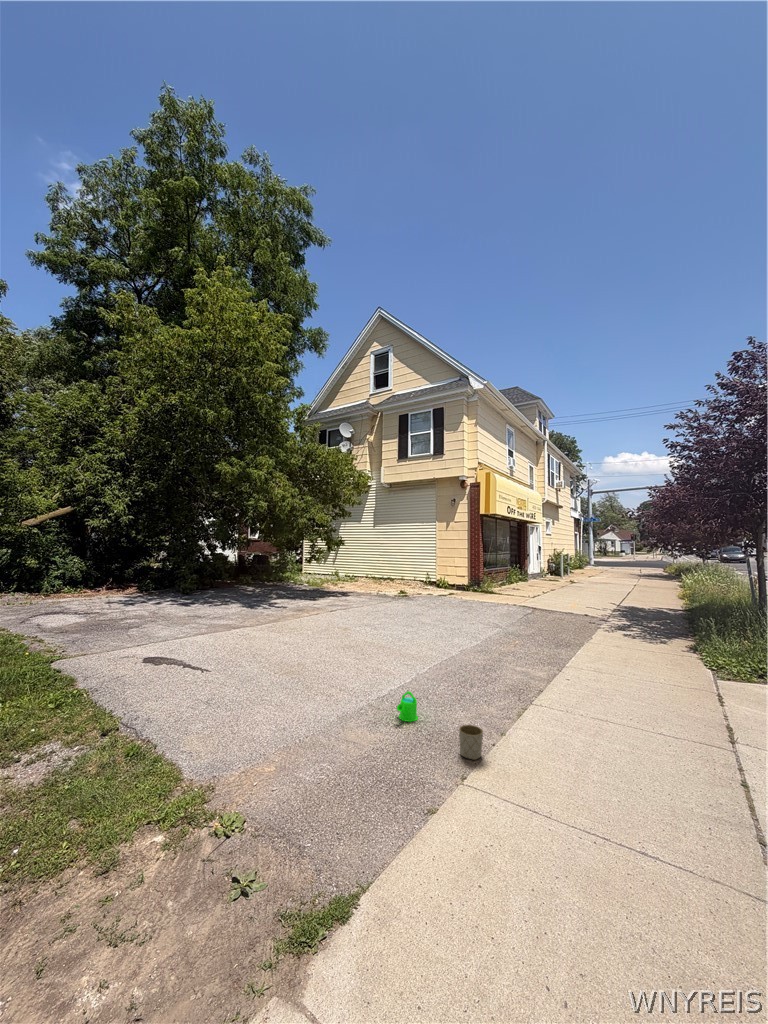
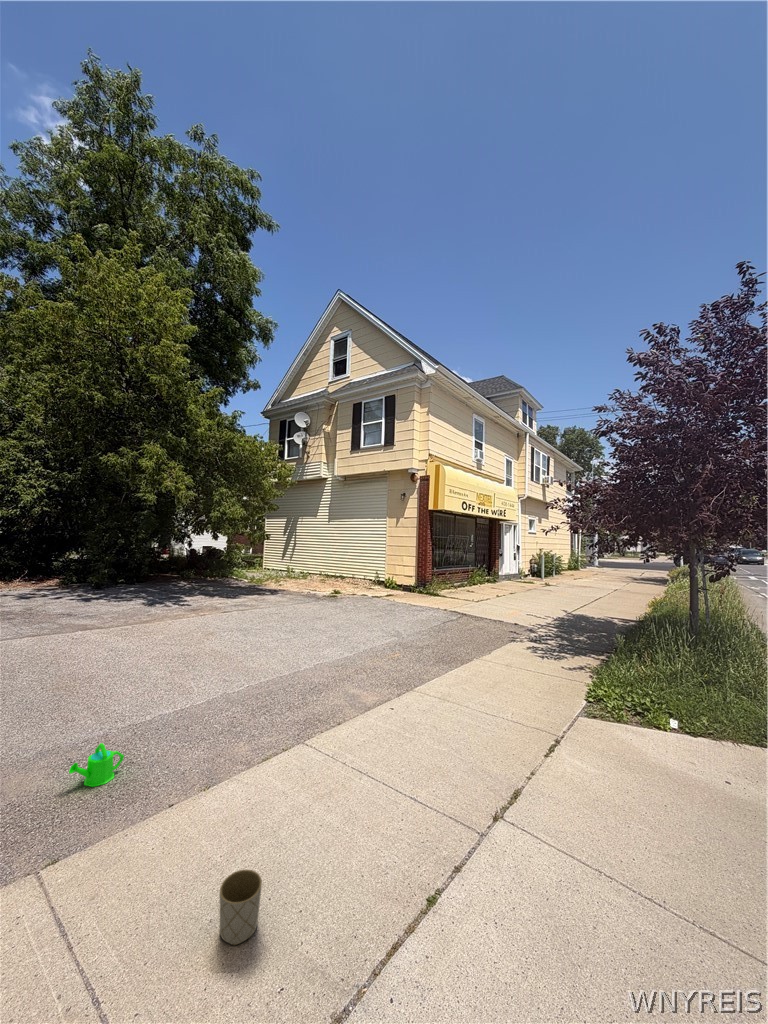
planter: present [459,725,483,760] -> present [220,870,262,945]

